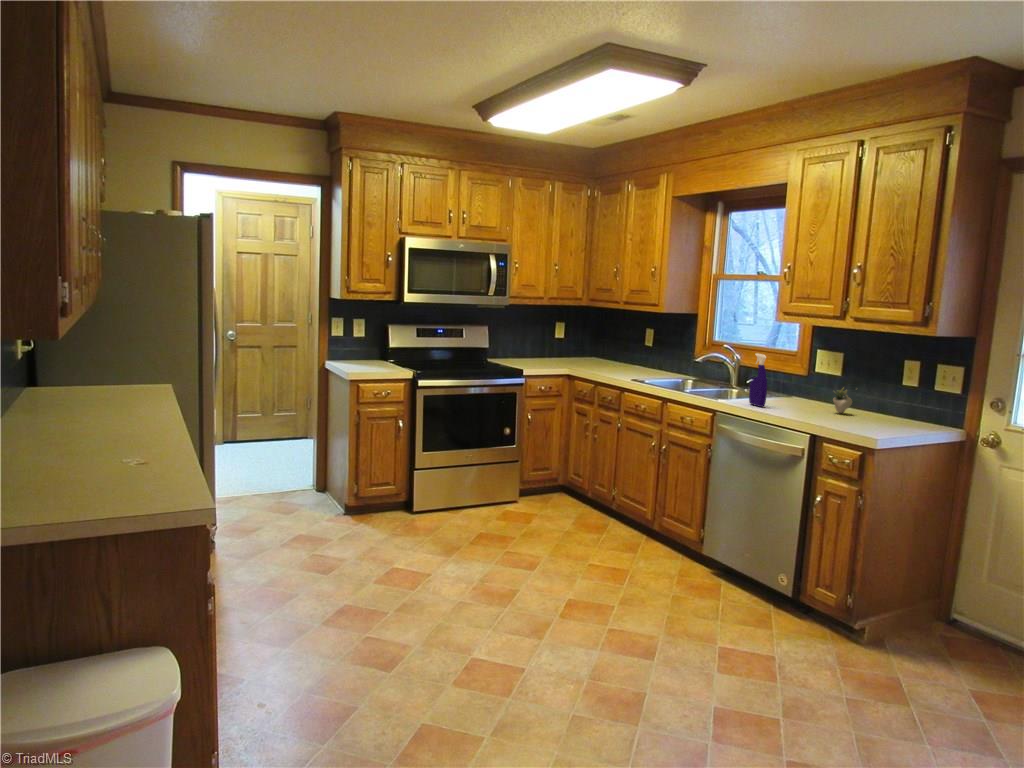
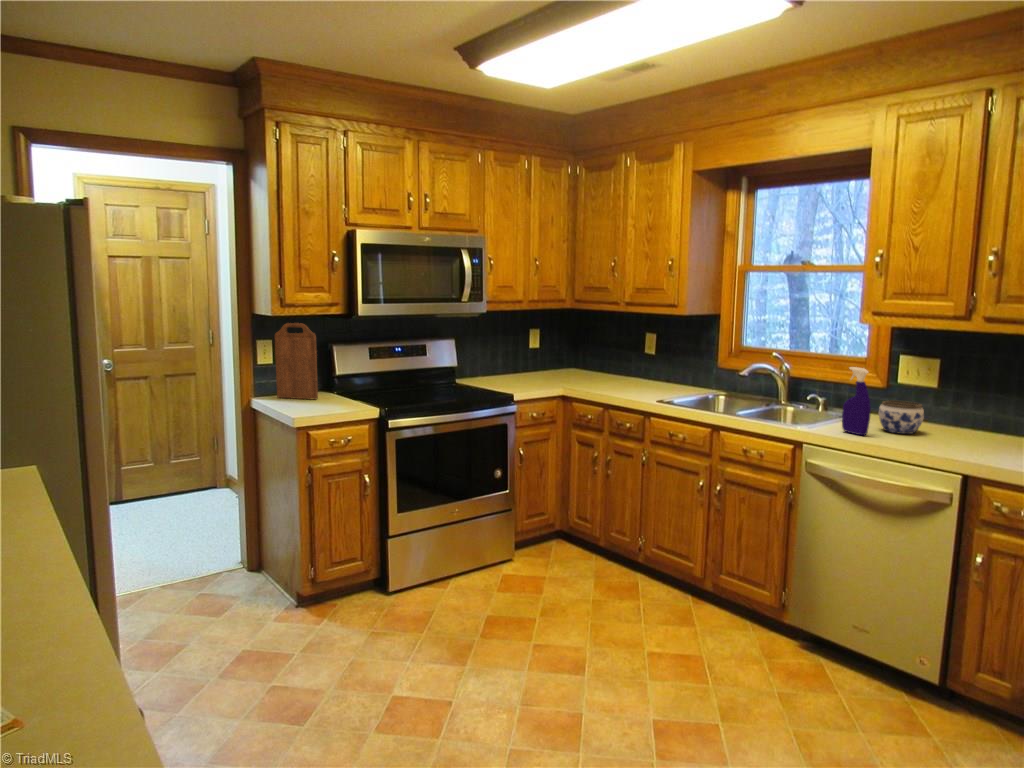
cutting board: none [344,306,373,364] -> present [275,323,318,399]
jar: none [782,382,816,408] -> present [879,400,924,434]
succulent plant: present [833,388,852,413] -> none [952,405,997,439]

